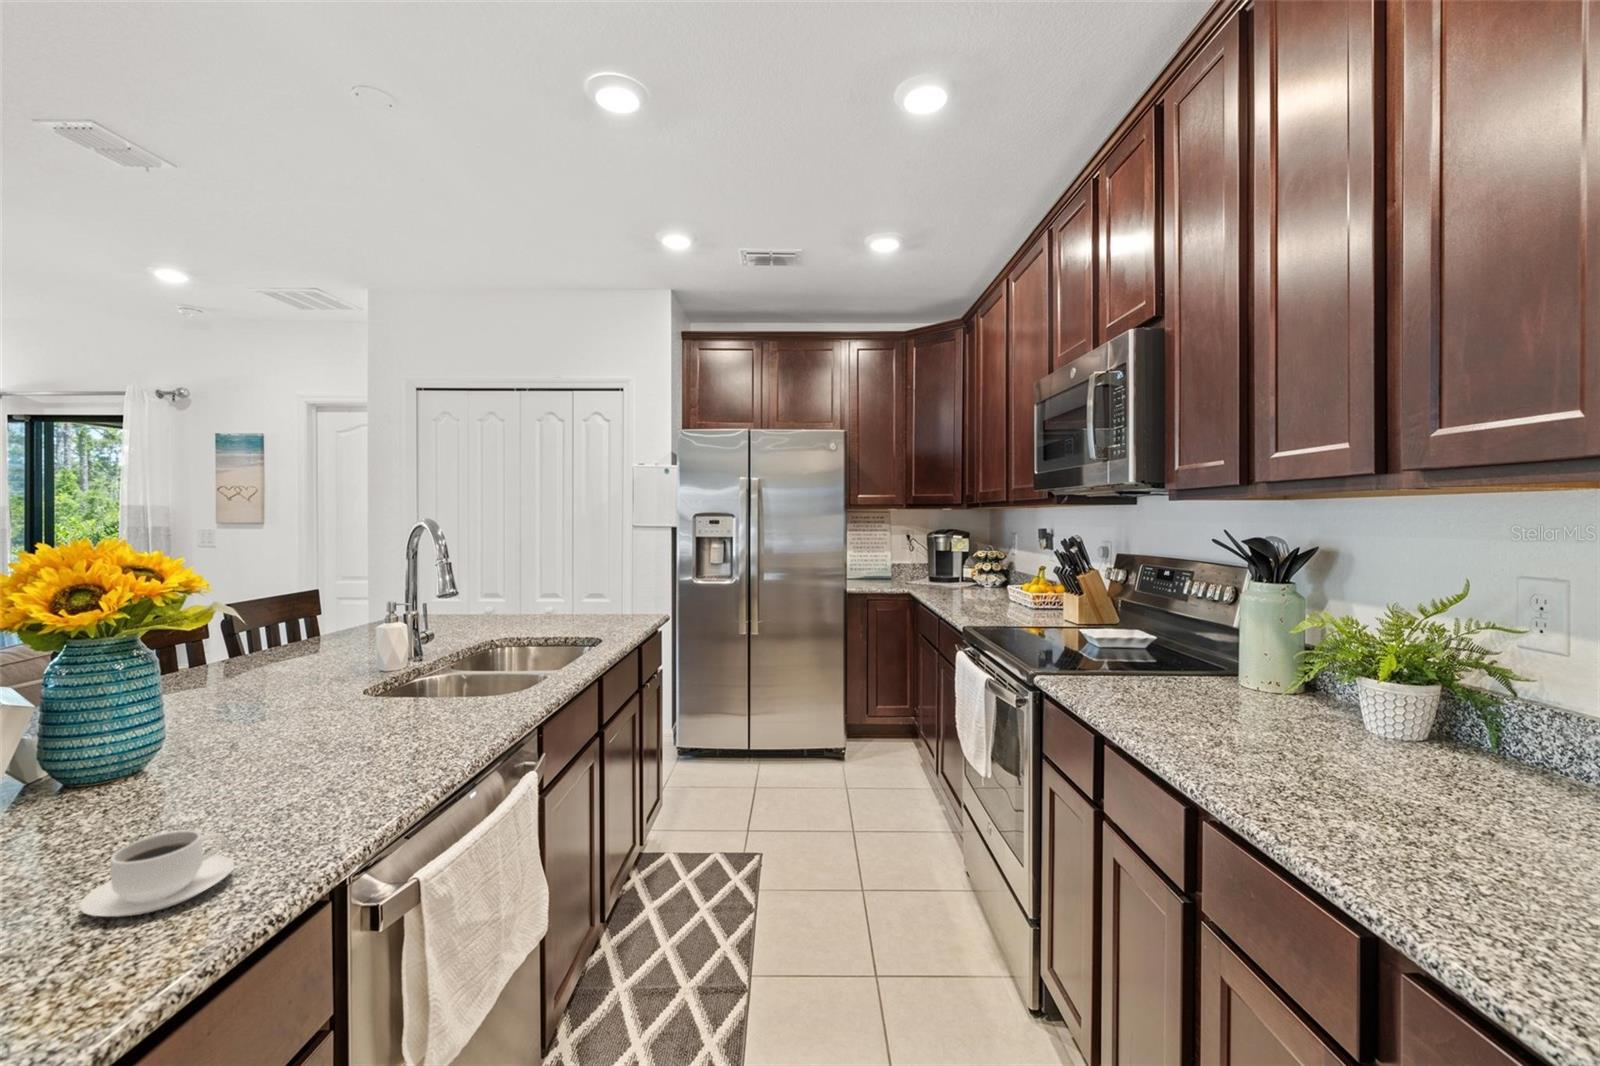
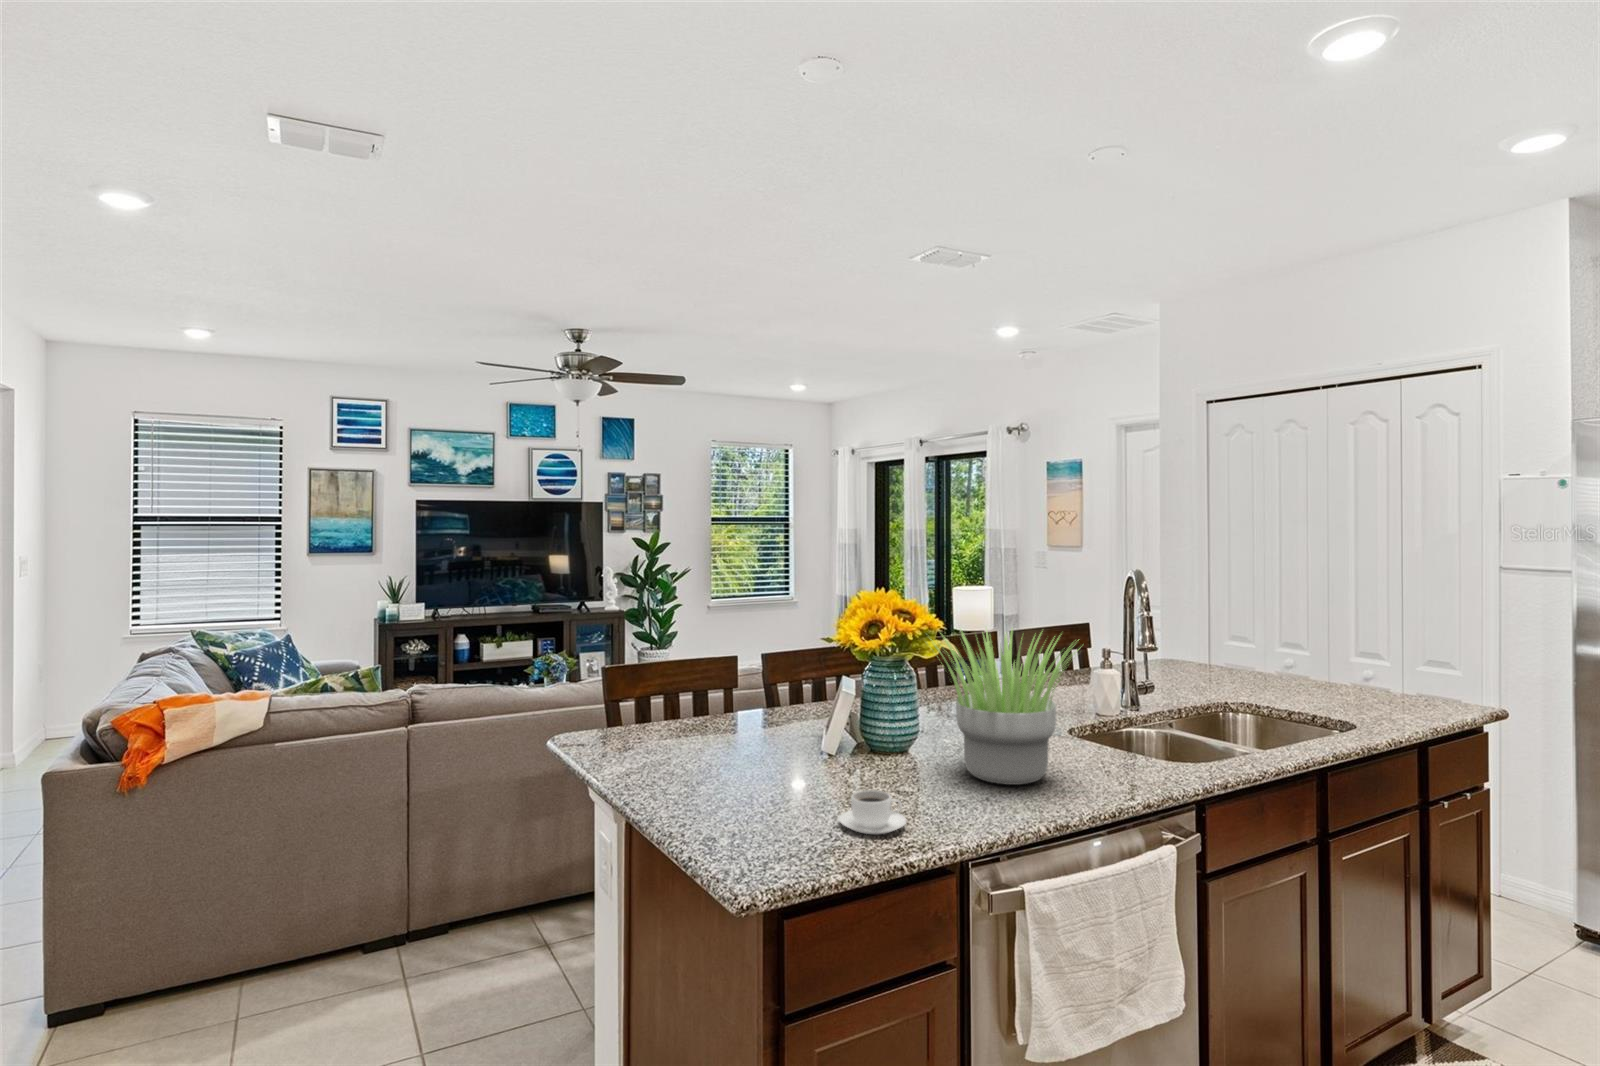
potted plant: none [188,574,443,770] -> present [930,630,1081,785]

